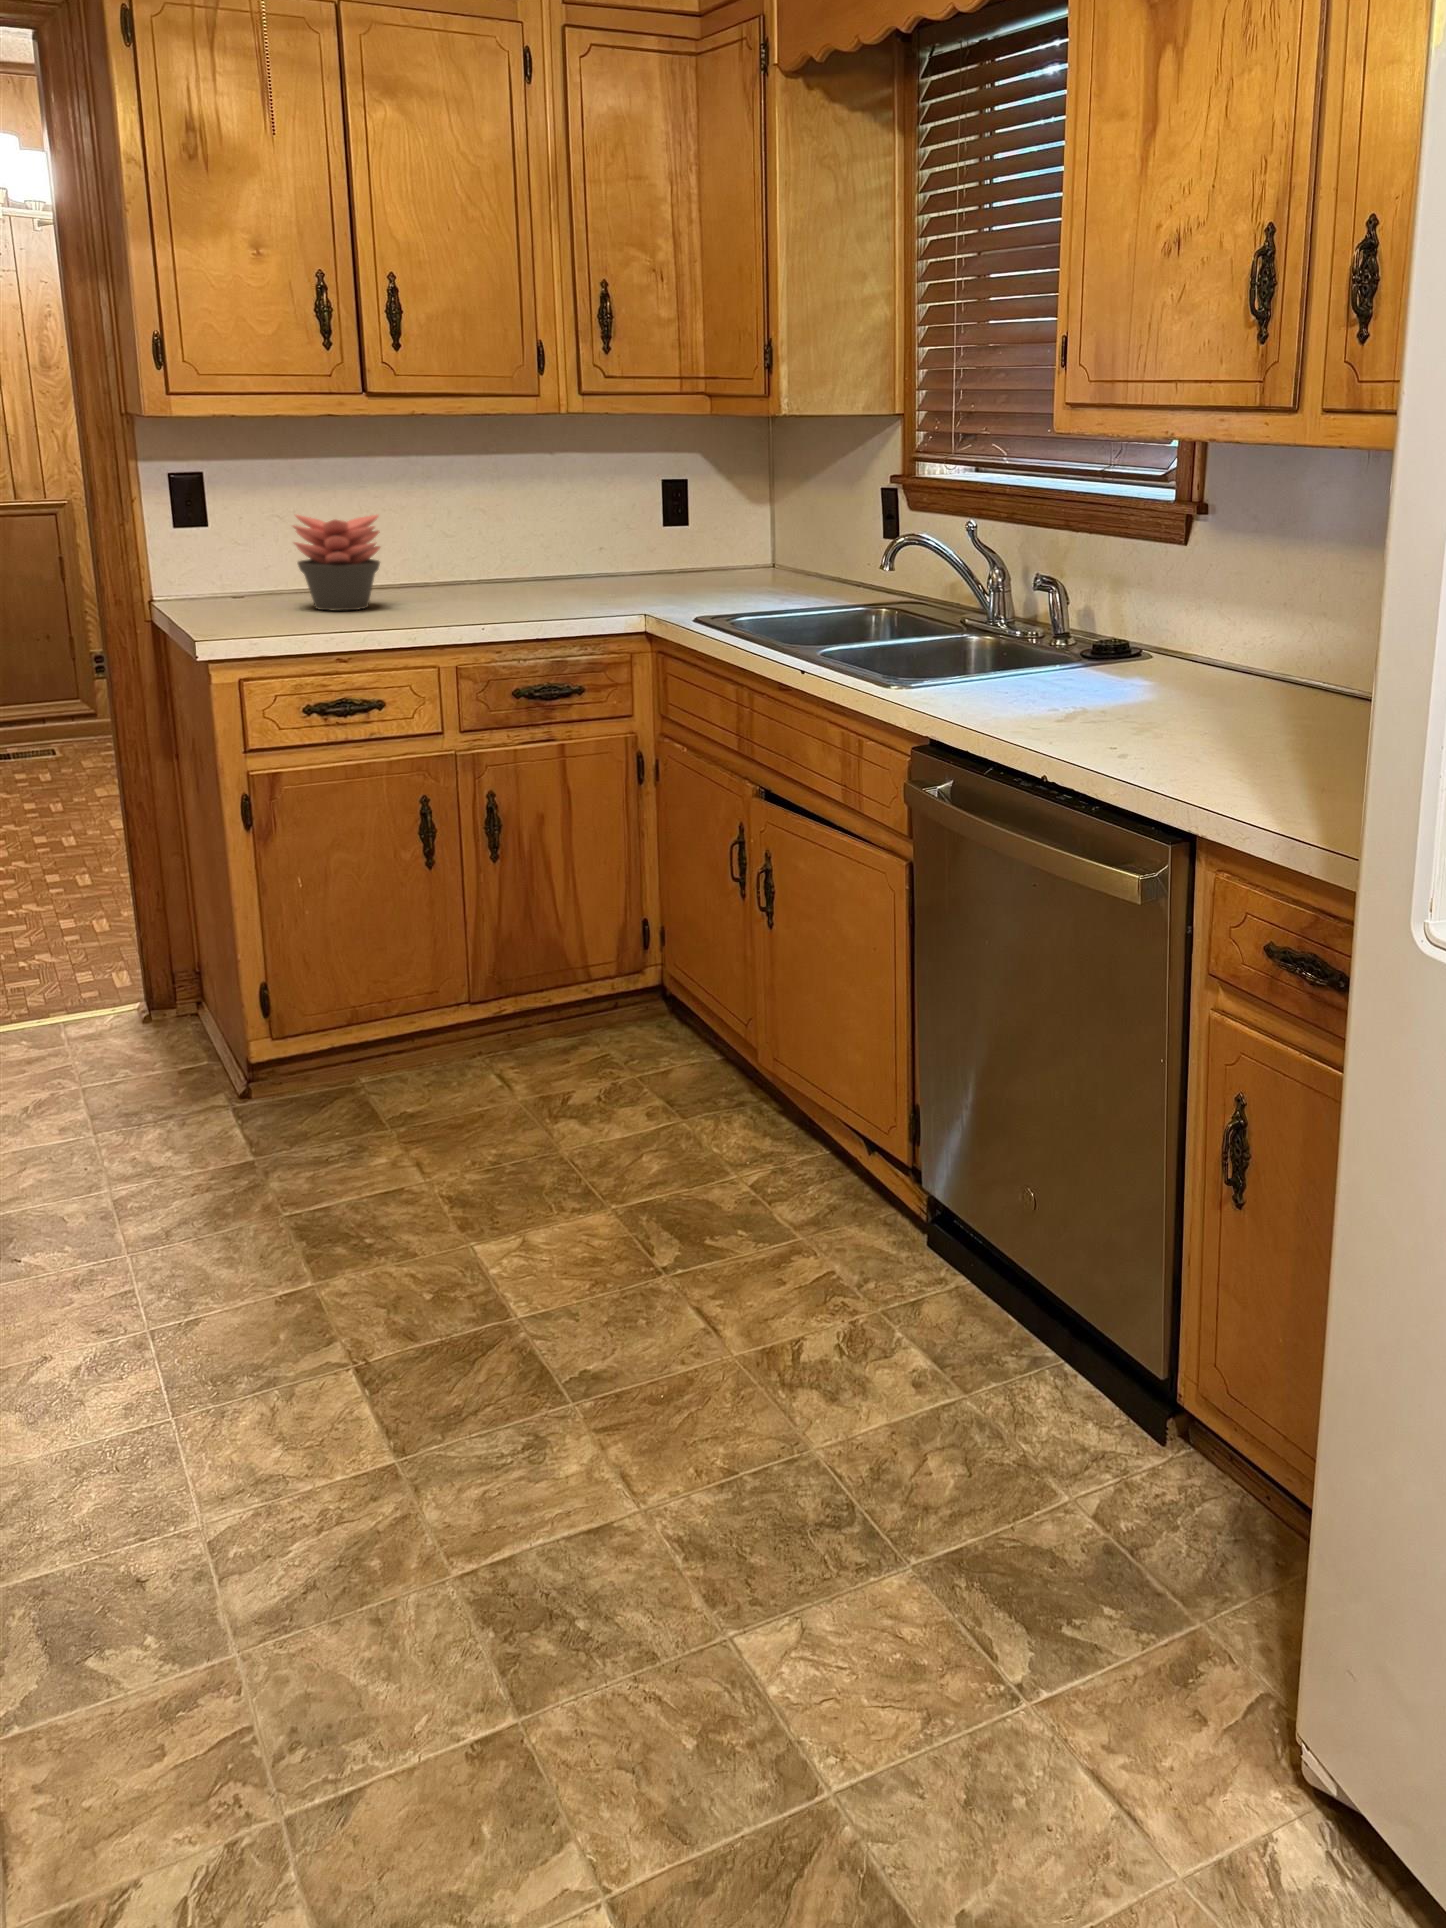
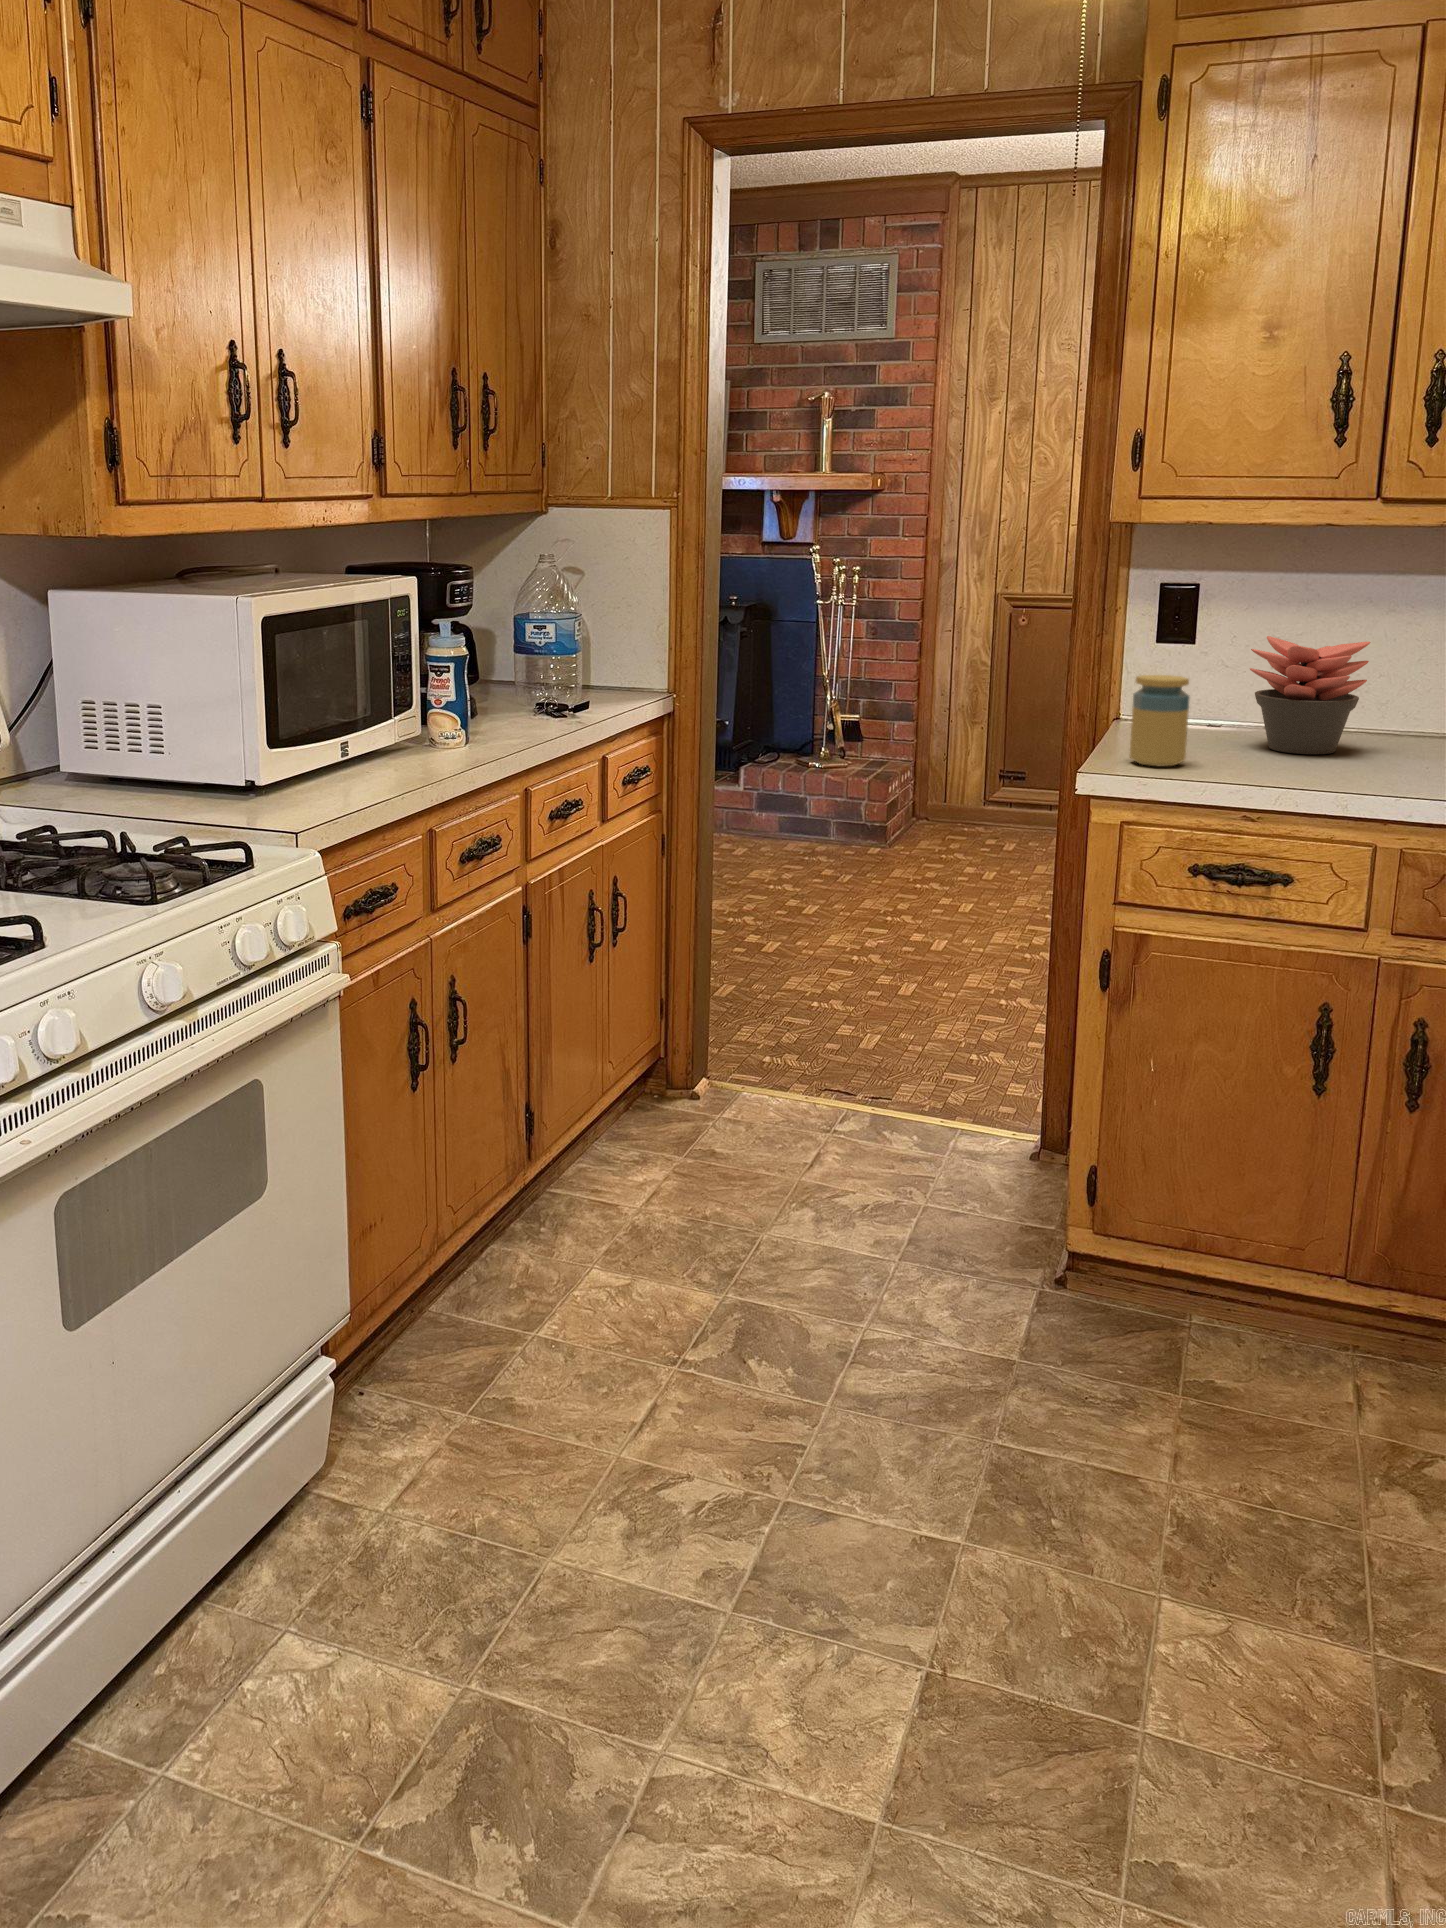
jar: none [223,550,275,630] -> present [1129,675,1189,766]

